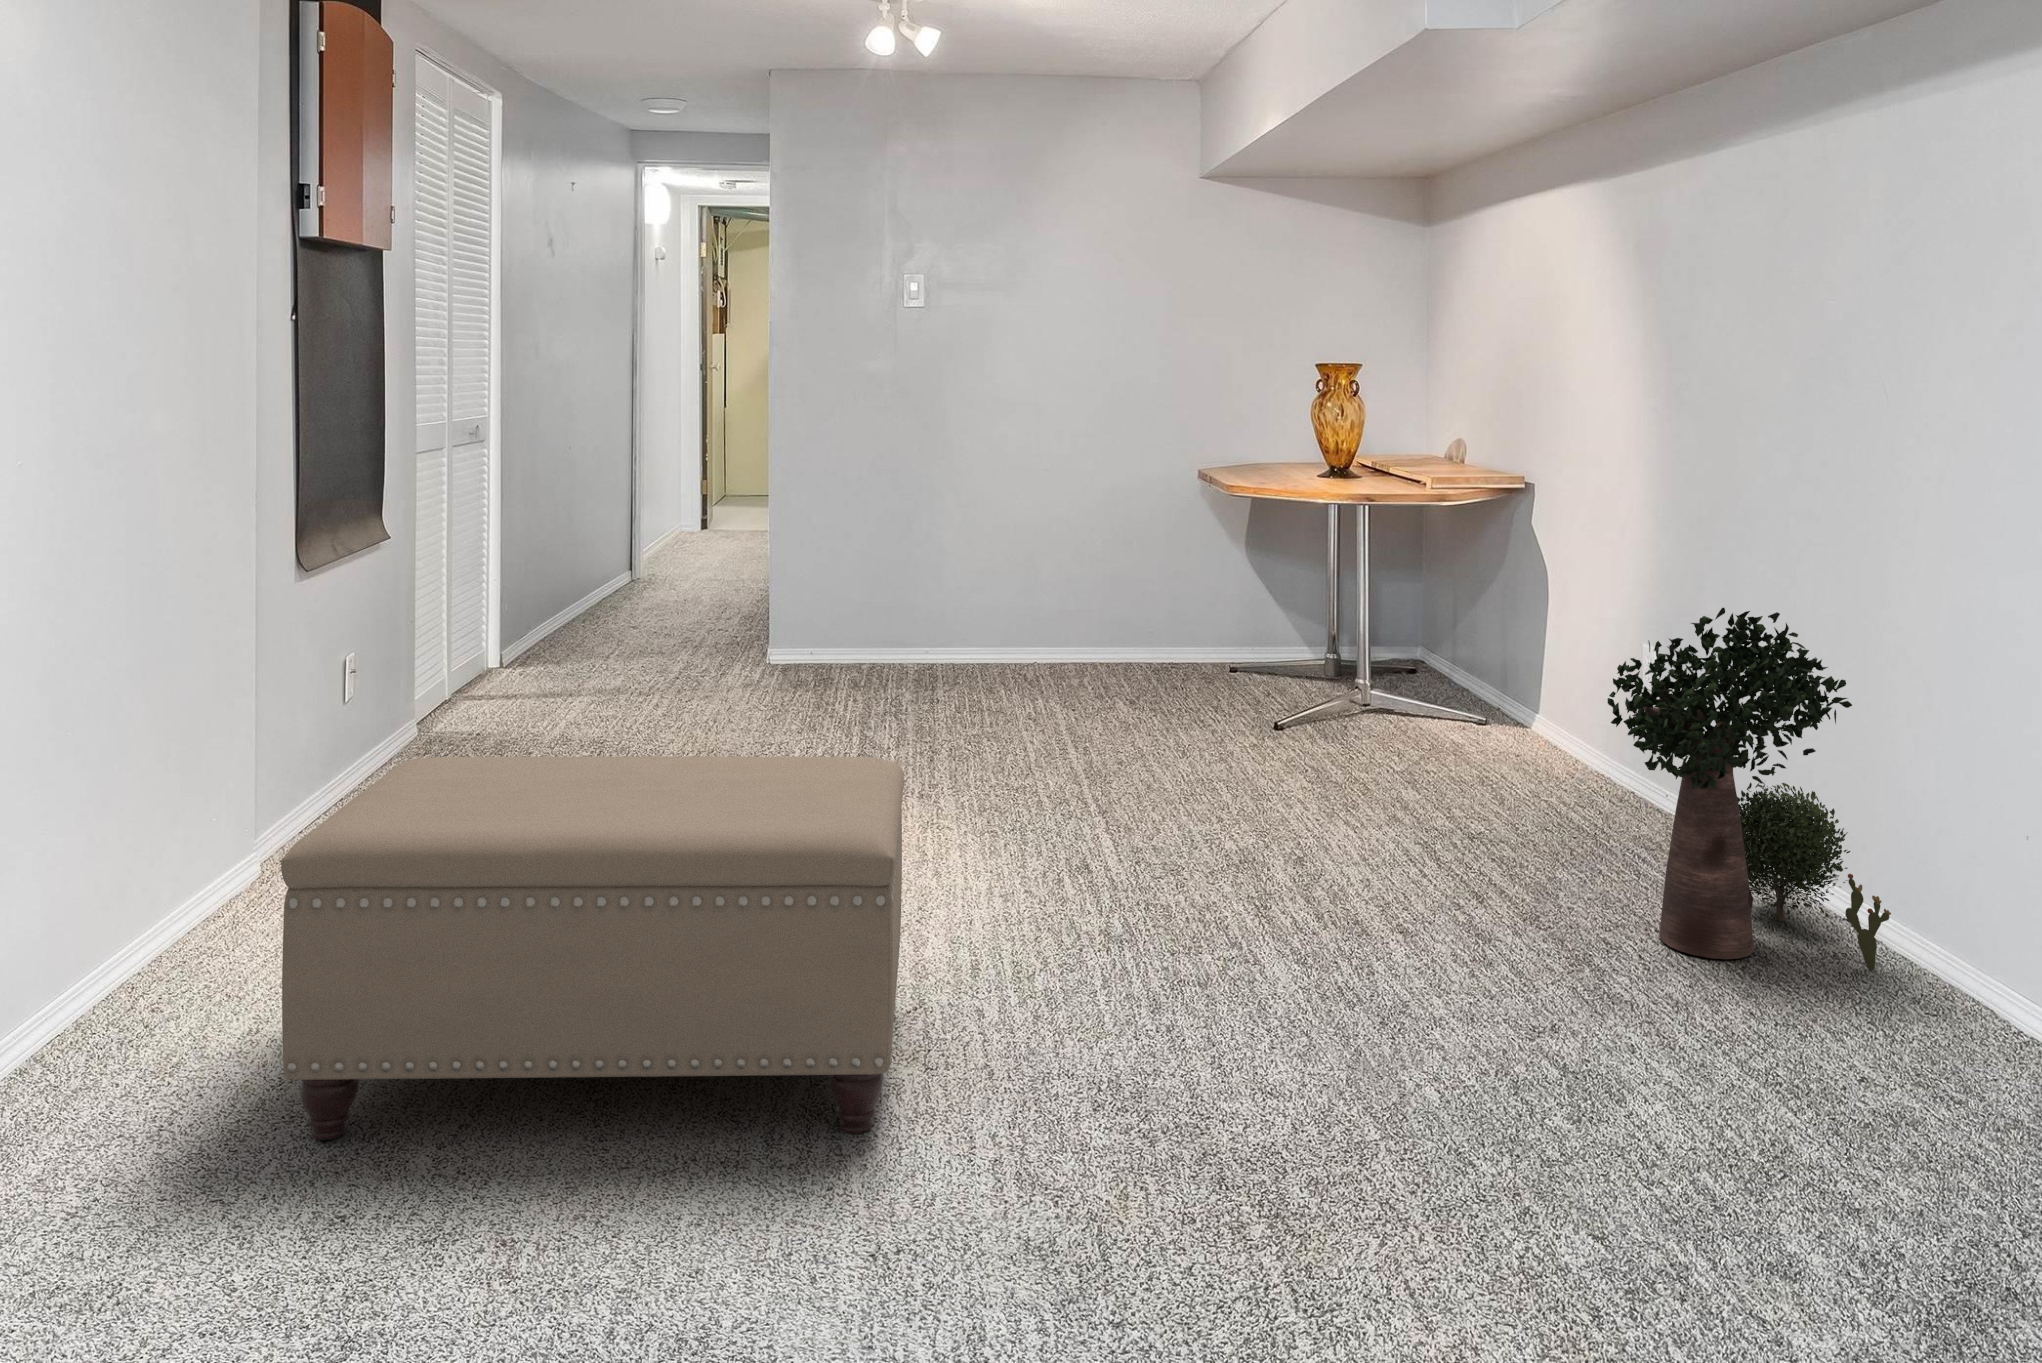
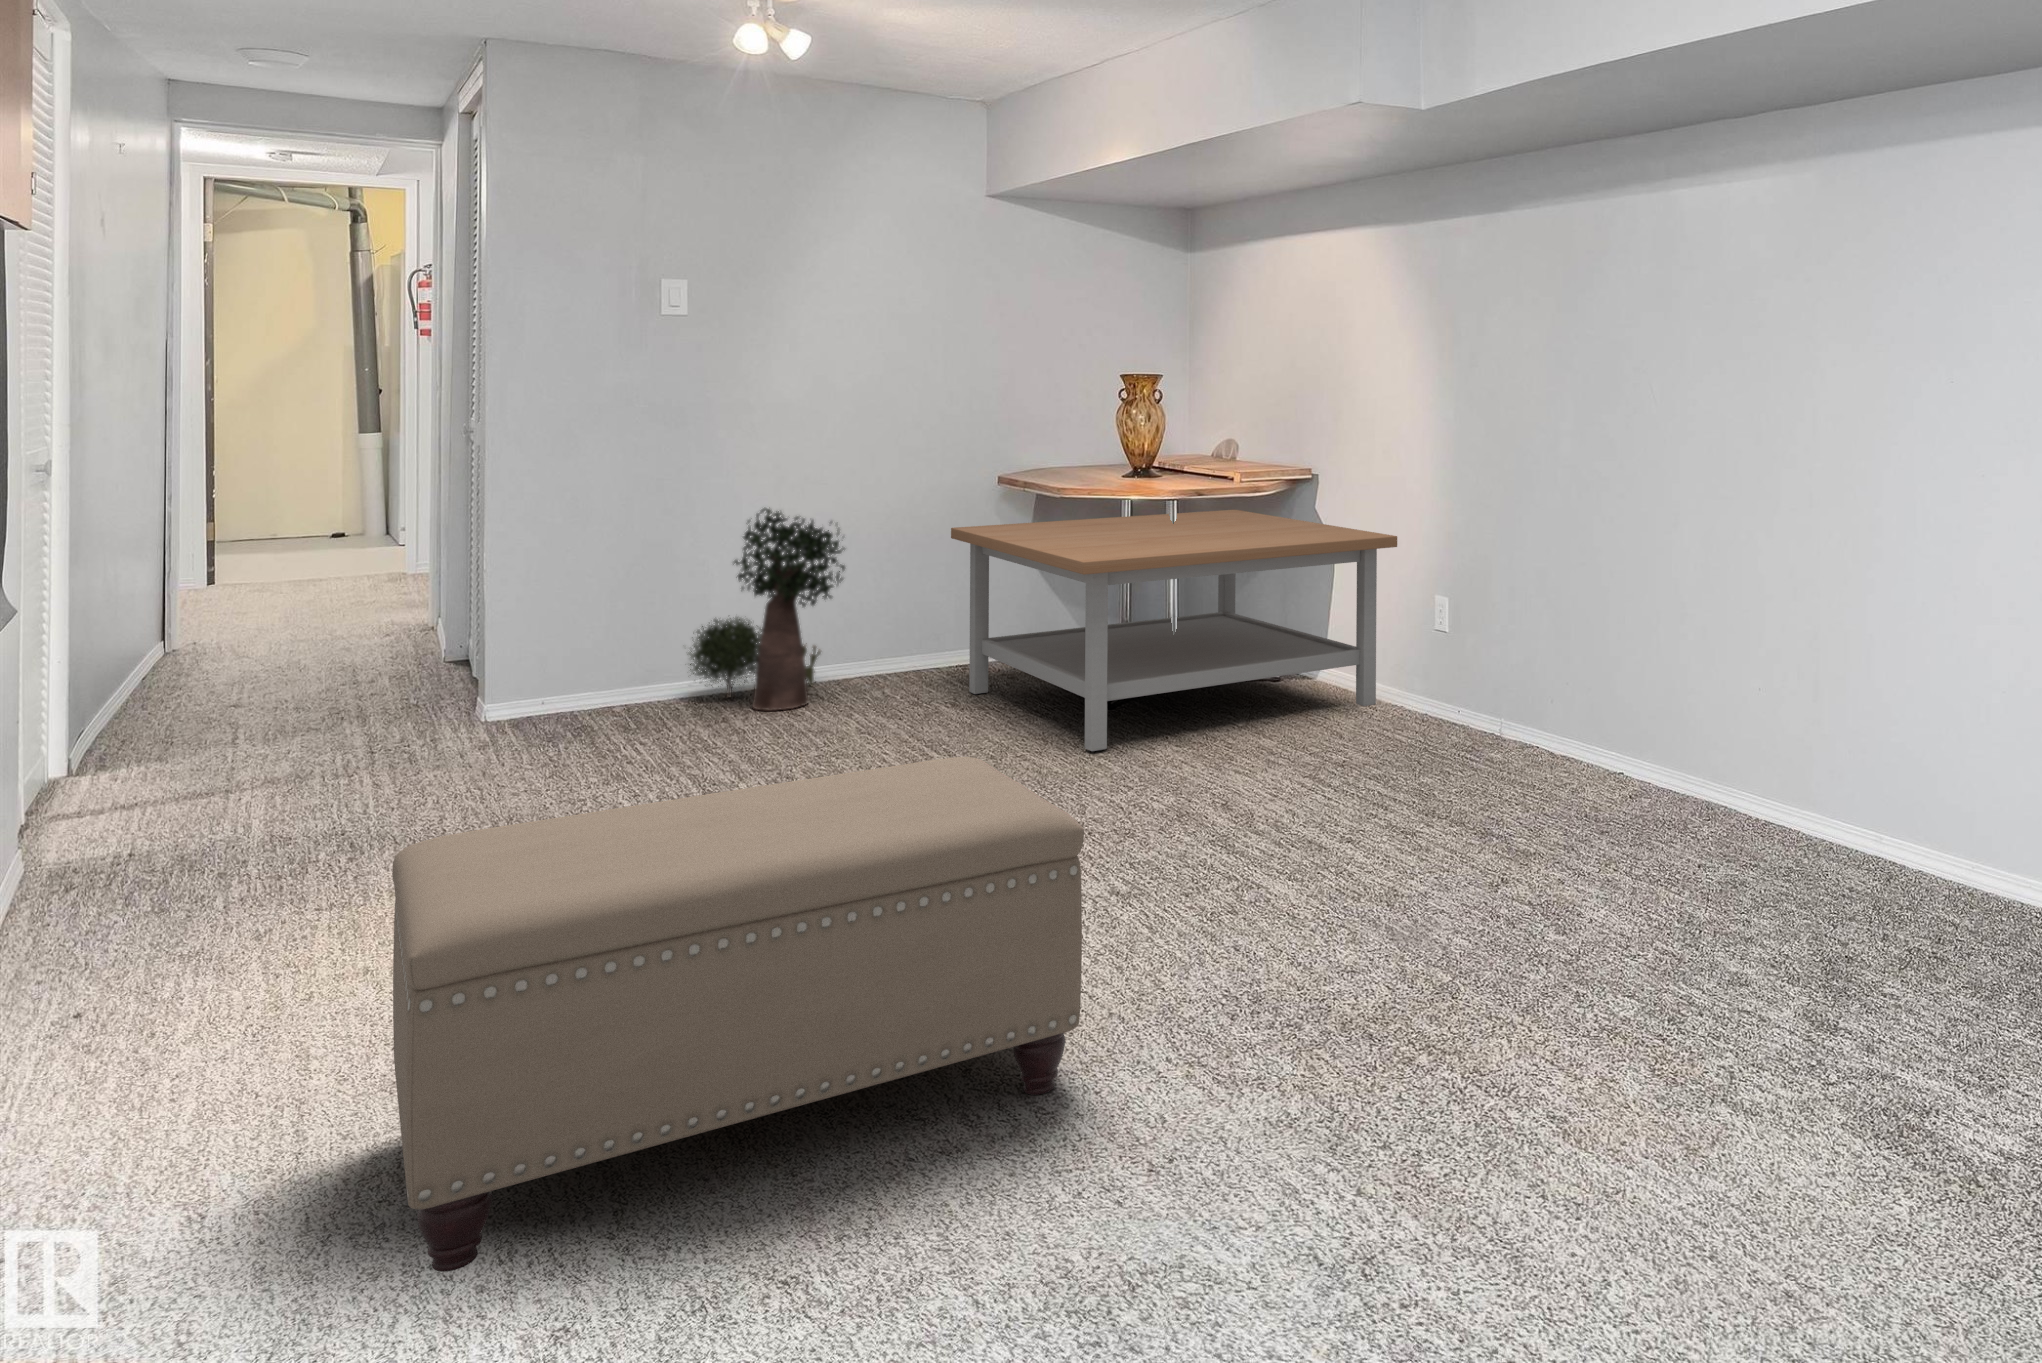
coffee table: none [1143,522,1604,773] -> present [951,510,1397,751]
potted plant: present [1608,608,1891,972] -> present [689,508,845,711]

